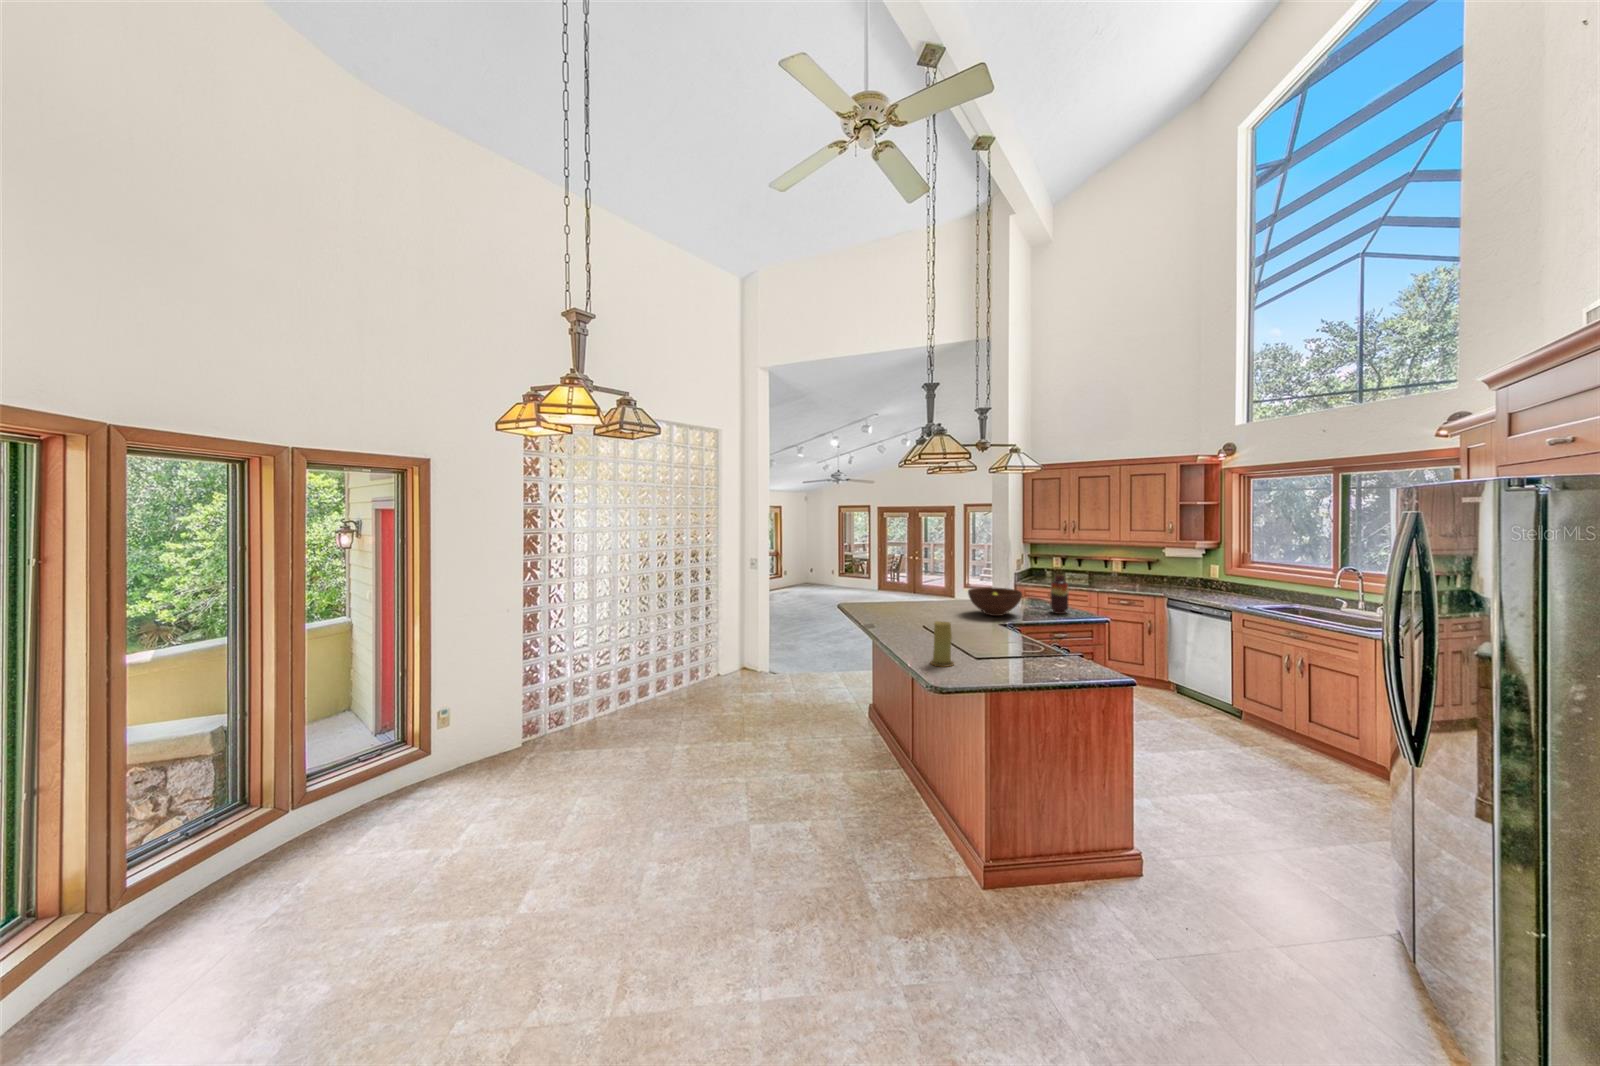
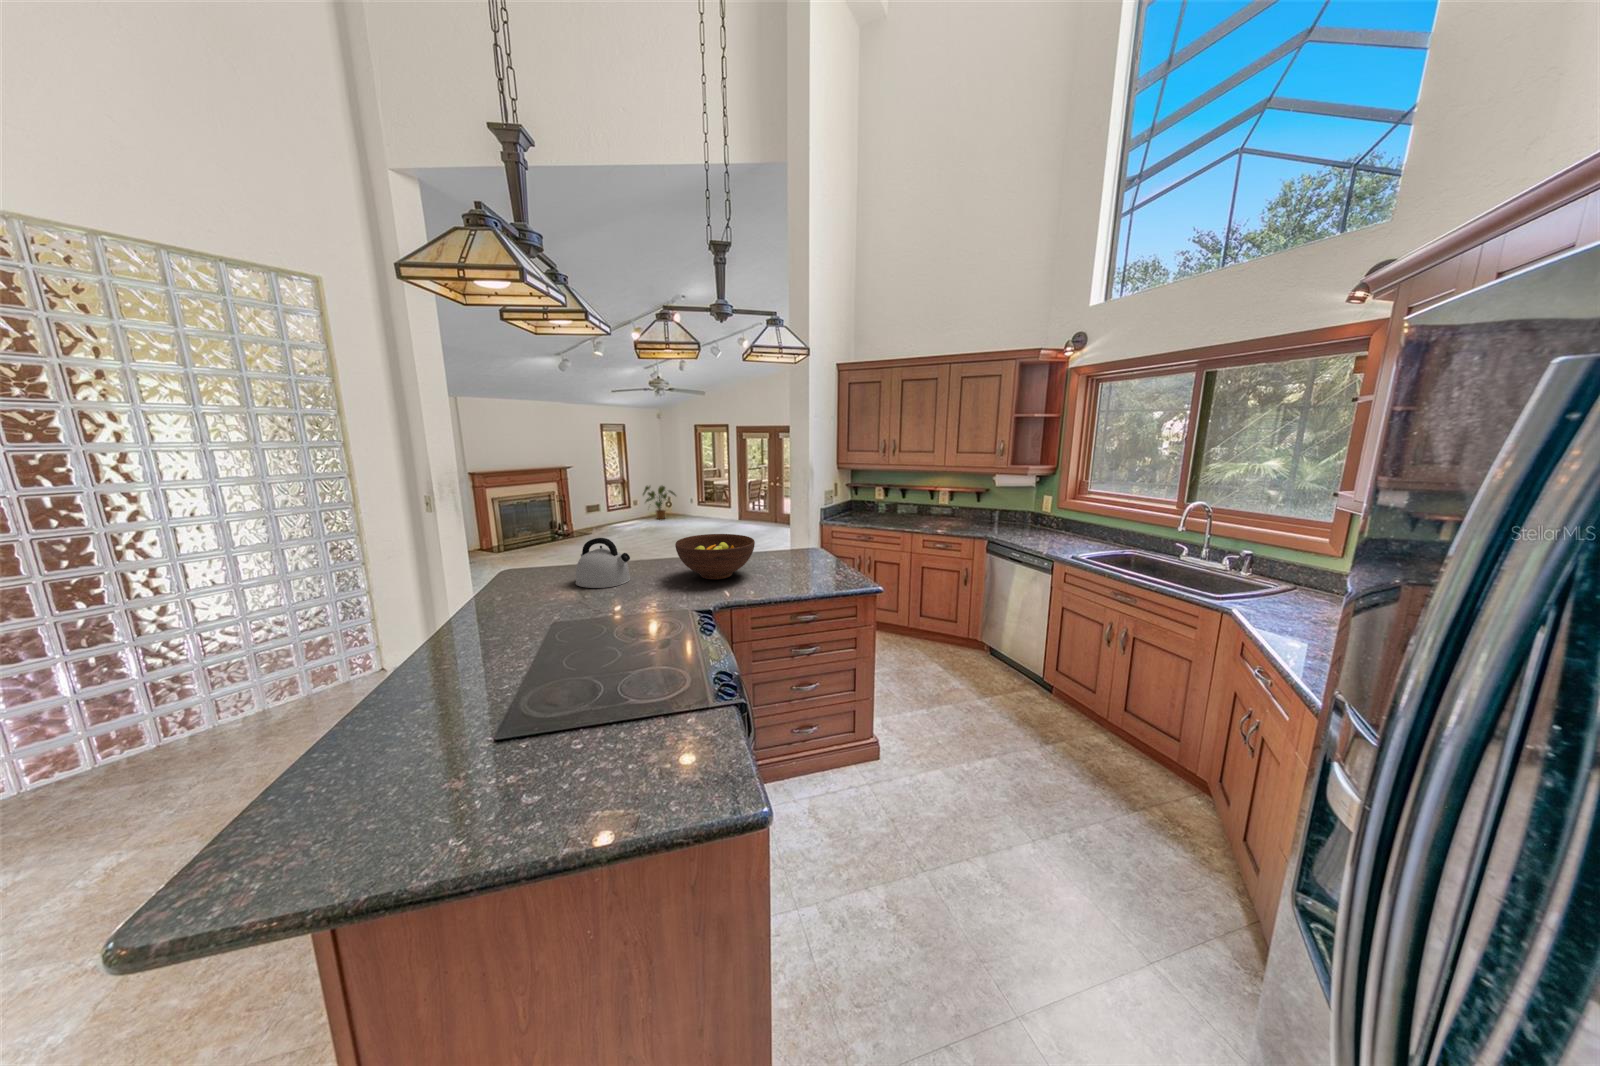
house plant: none [789,559,820,590] -> present [643,486,676,519]
vase: present [1050,574,1069,614] -> none [802,515,826,574]
kettle: none [904,588,941,619] -> present [576,538,630,588]
candle: present [930,621,954,666] -> none [390,634,452,736]

